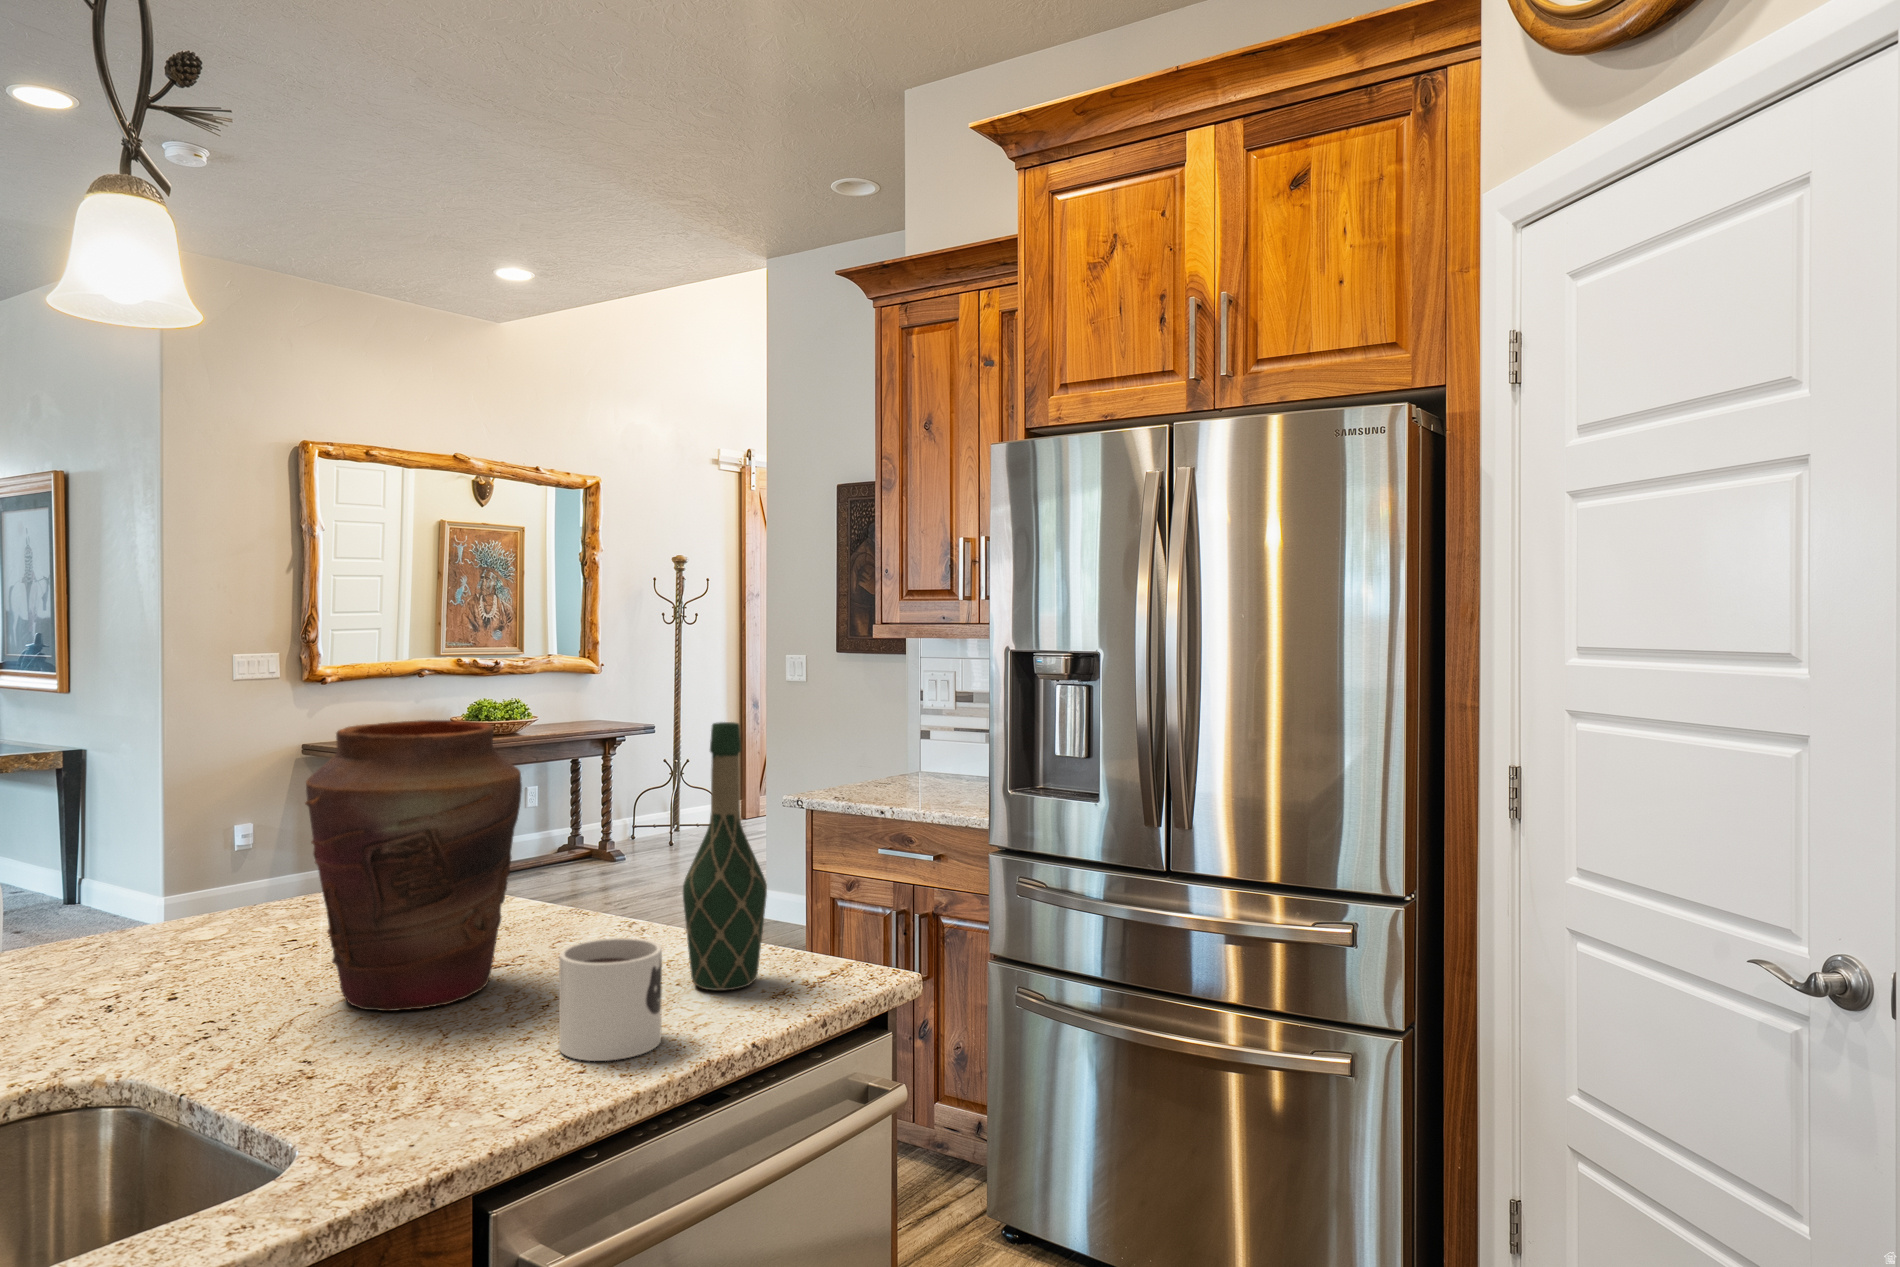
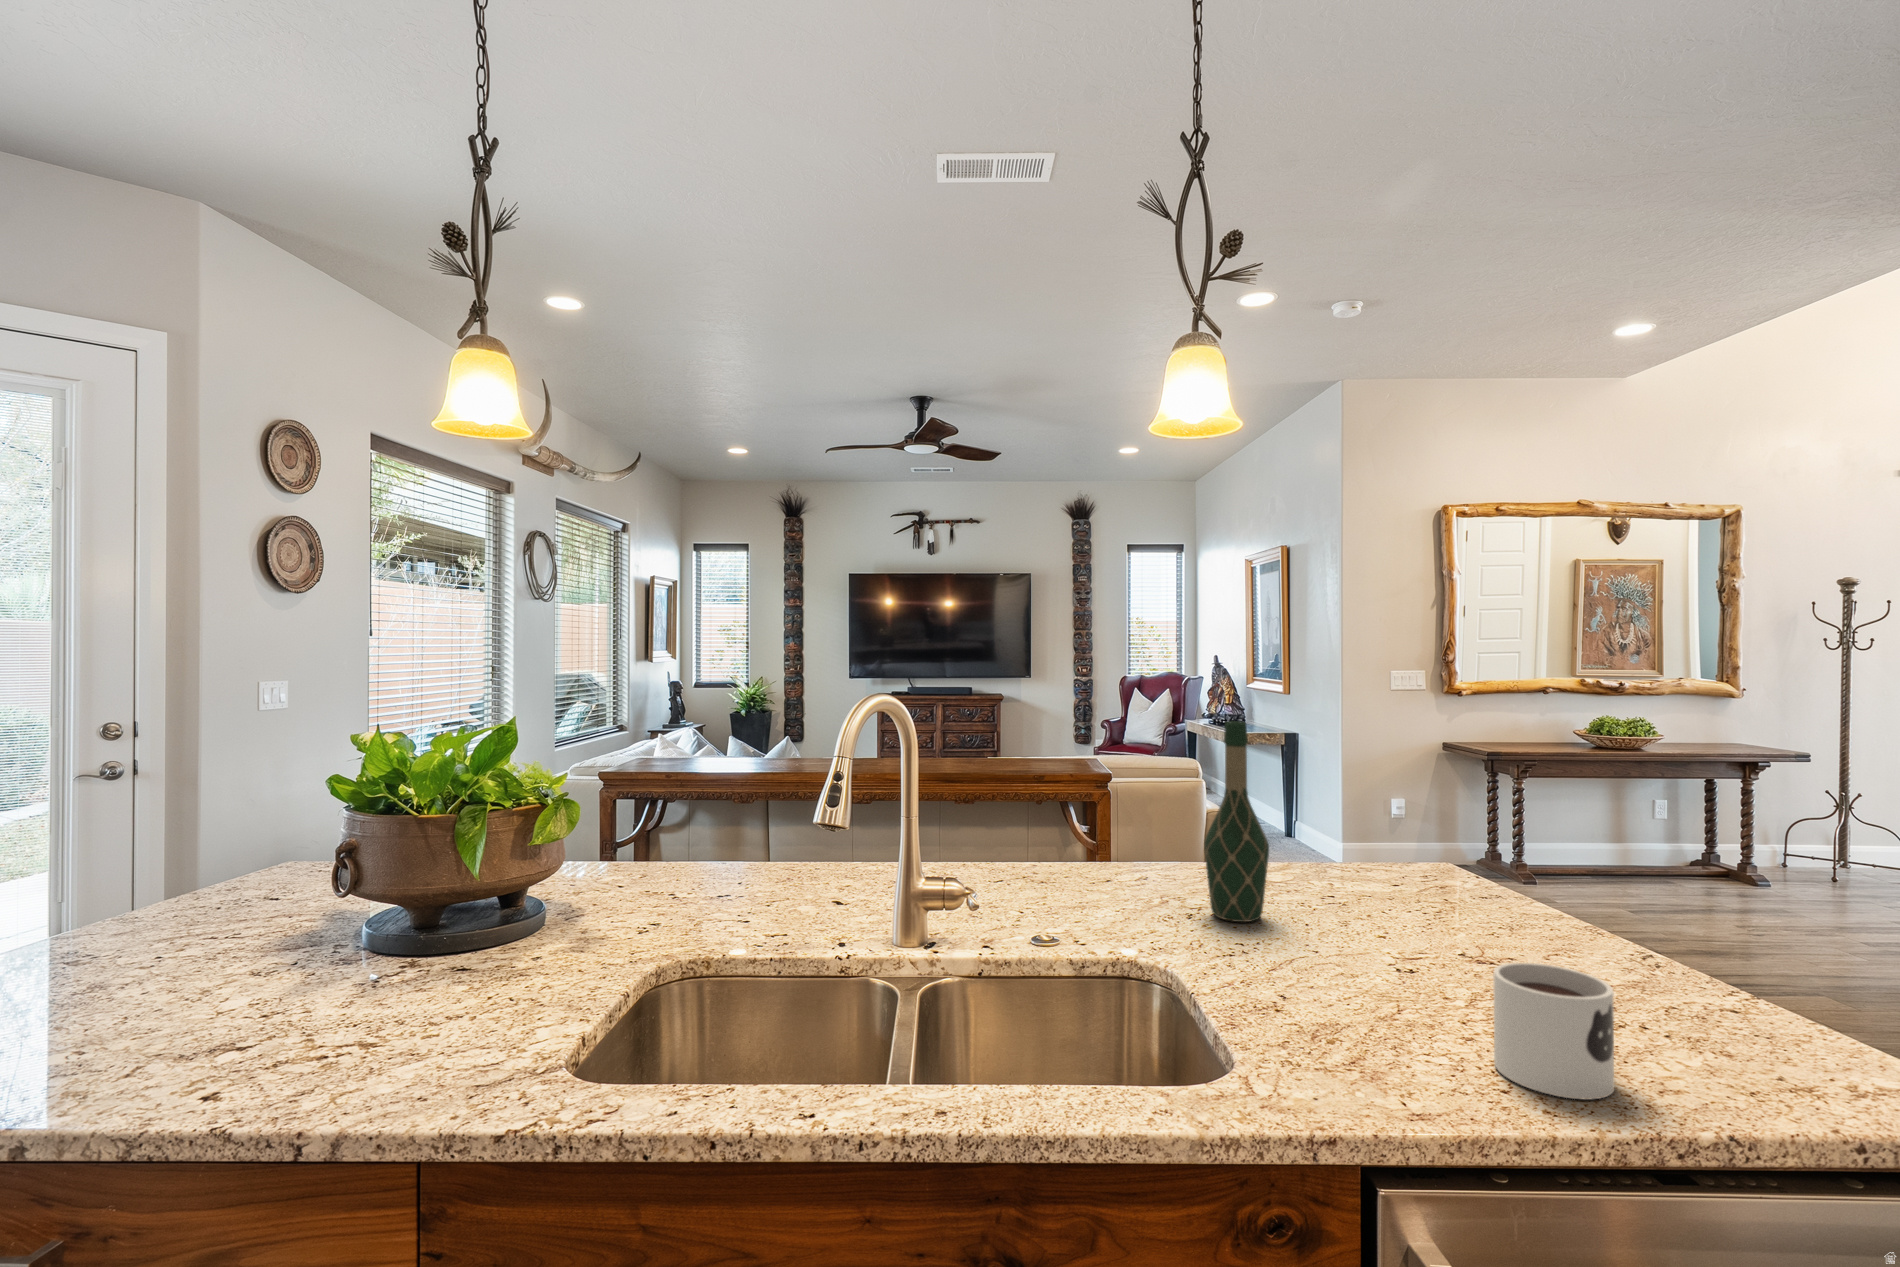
vase: present [305,720,522,1011] -> none [1306,731,1496,983]
wine bottle: present [683,722,767,990] -> present [1204,721,1269,922]

